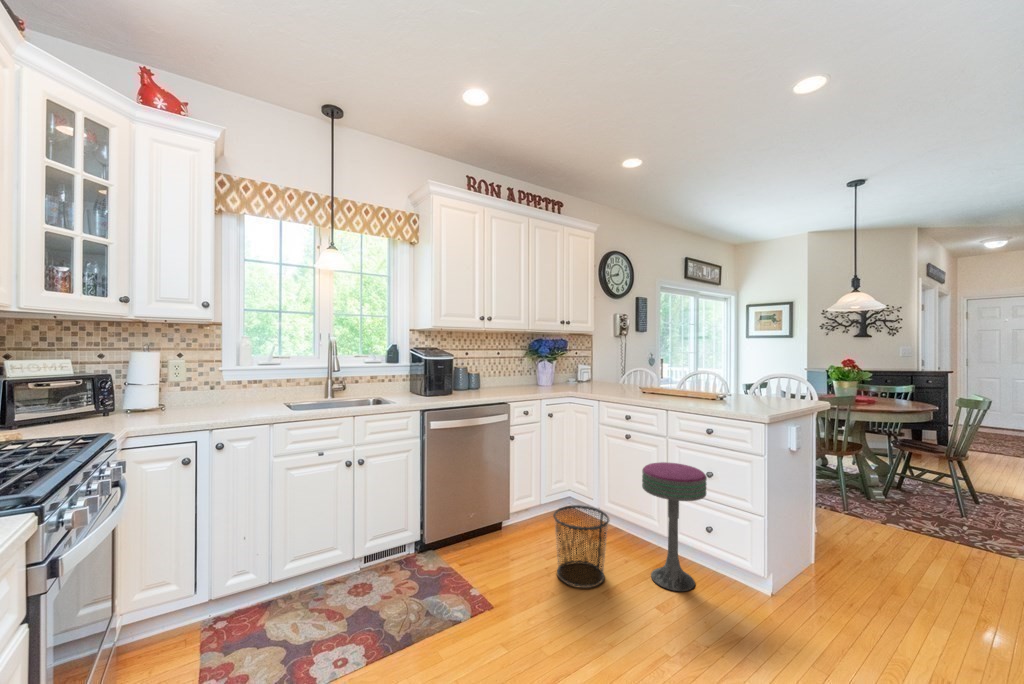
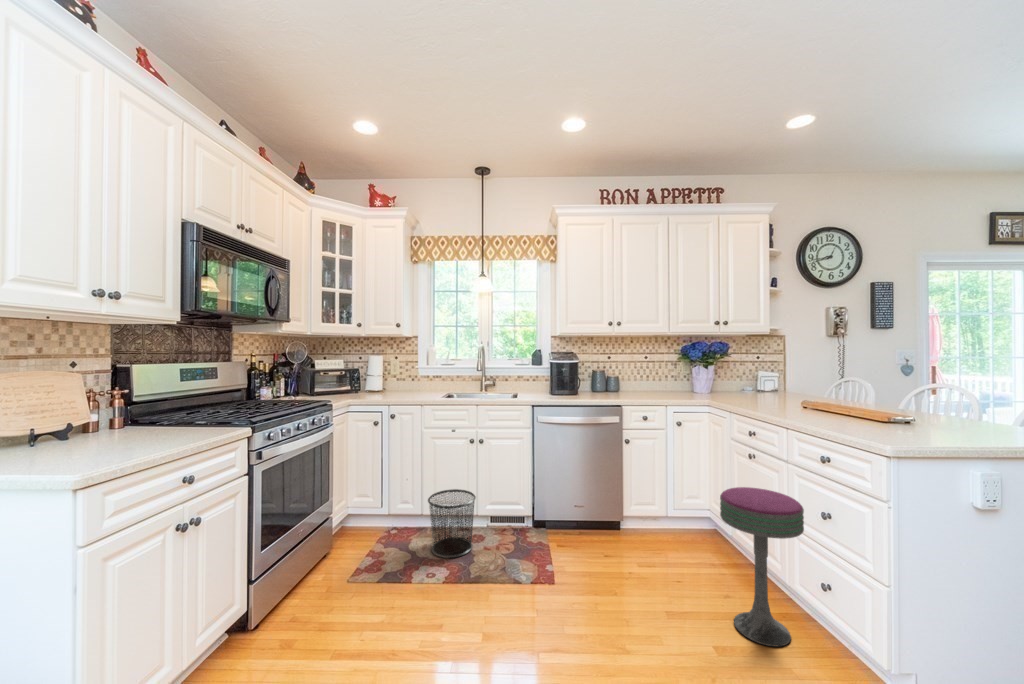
waste bin: present [553,505,609,588] -> present [428,489,476,558]

